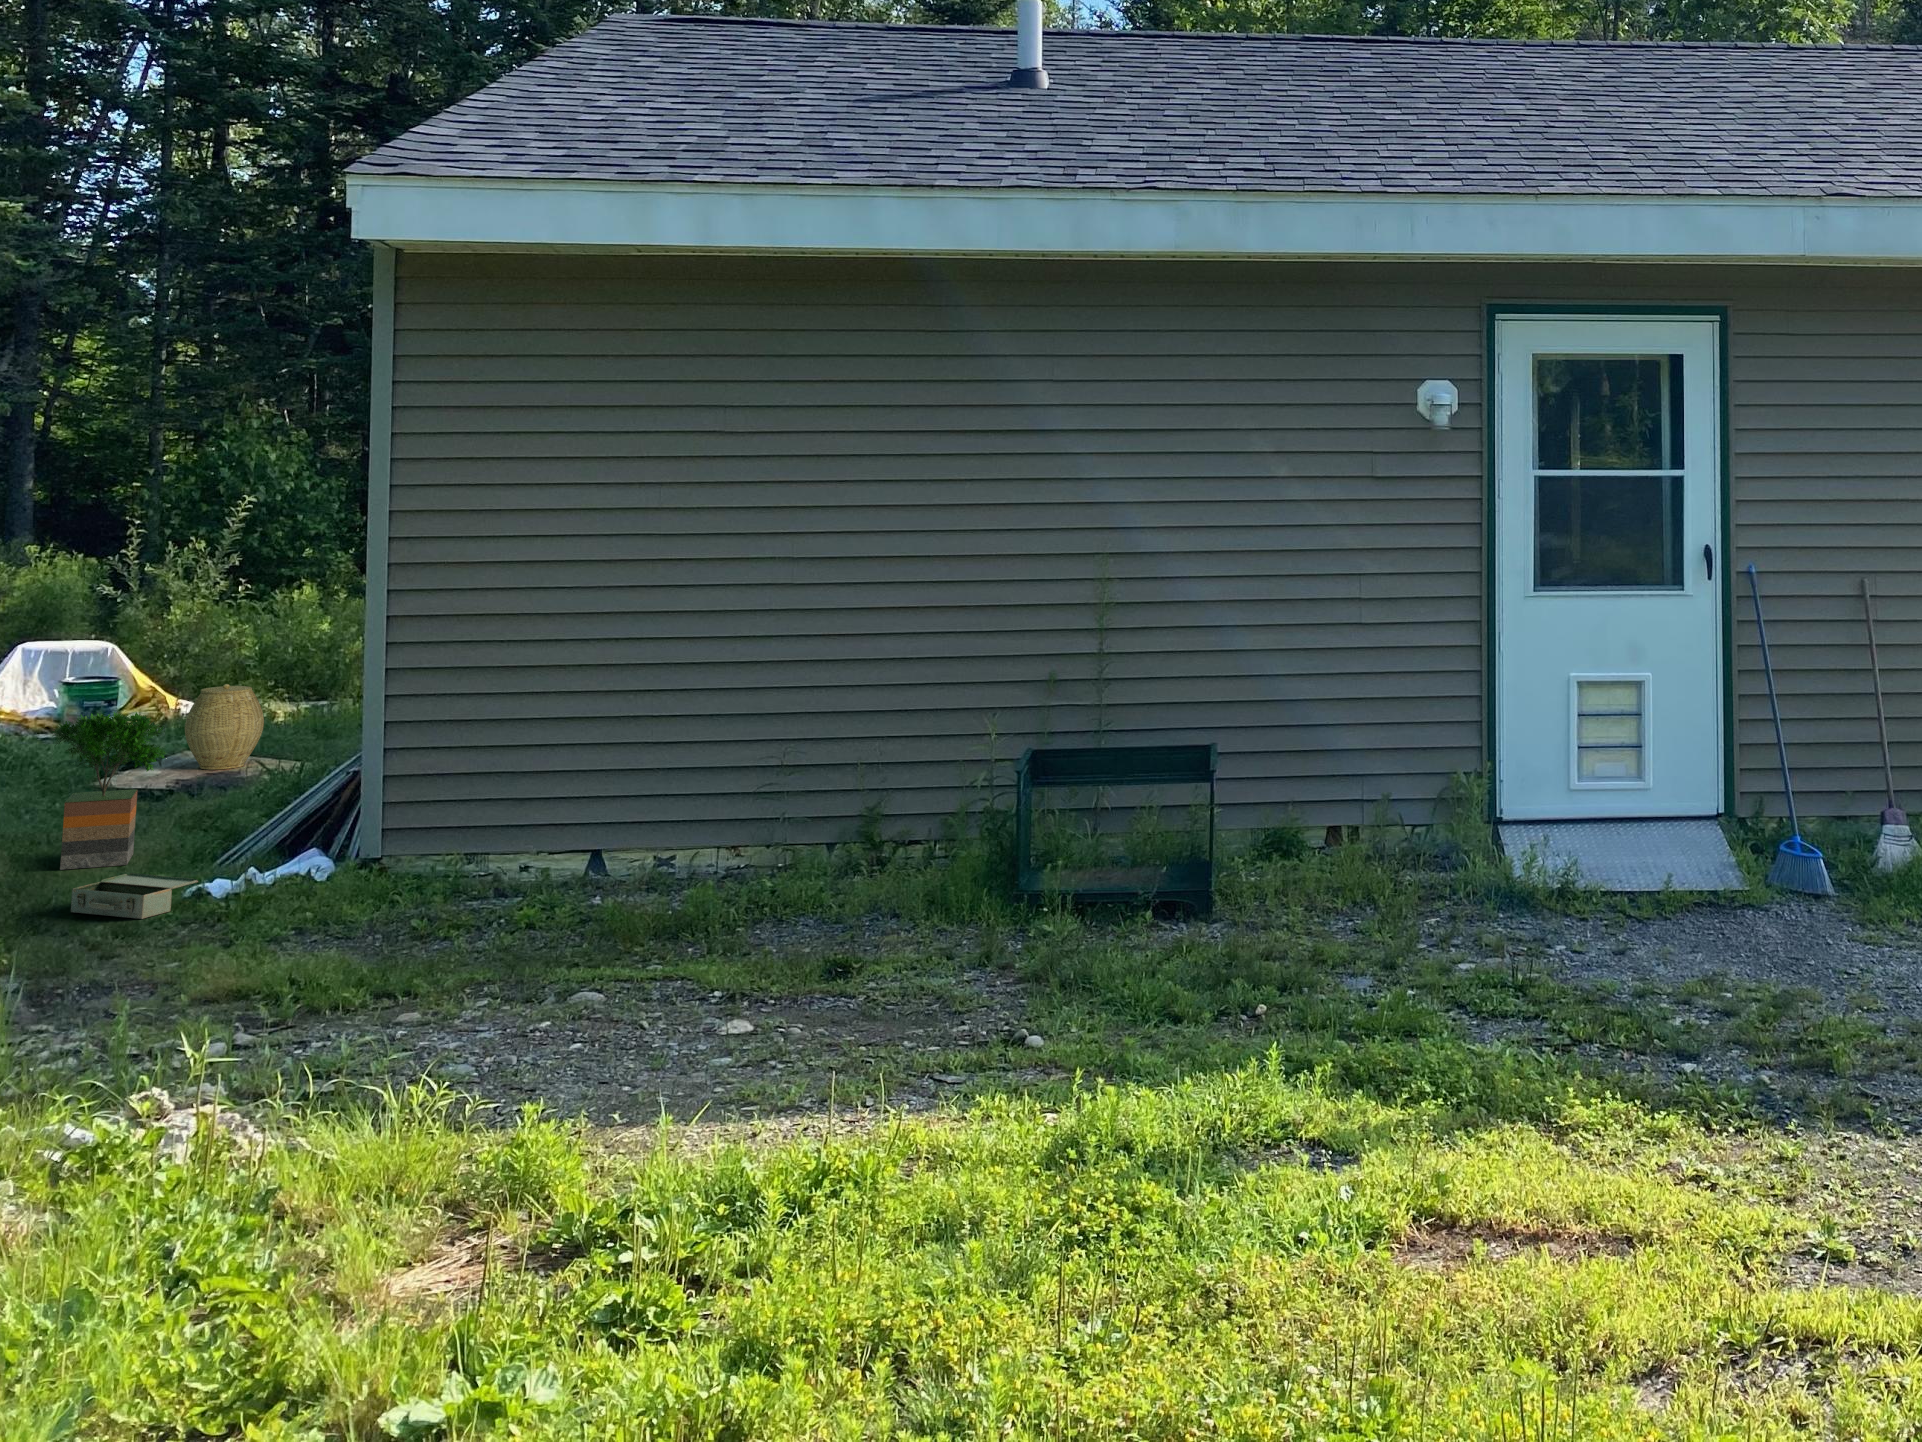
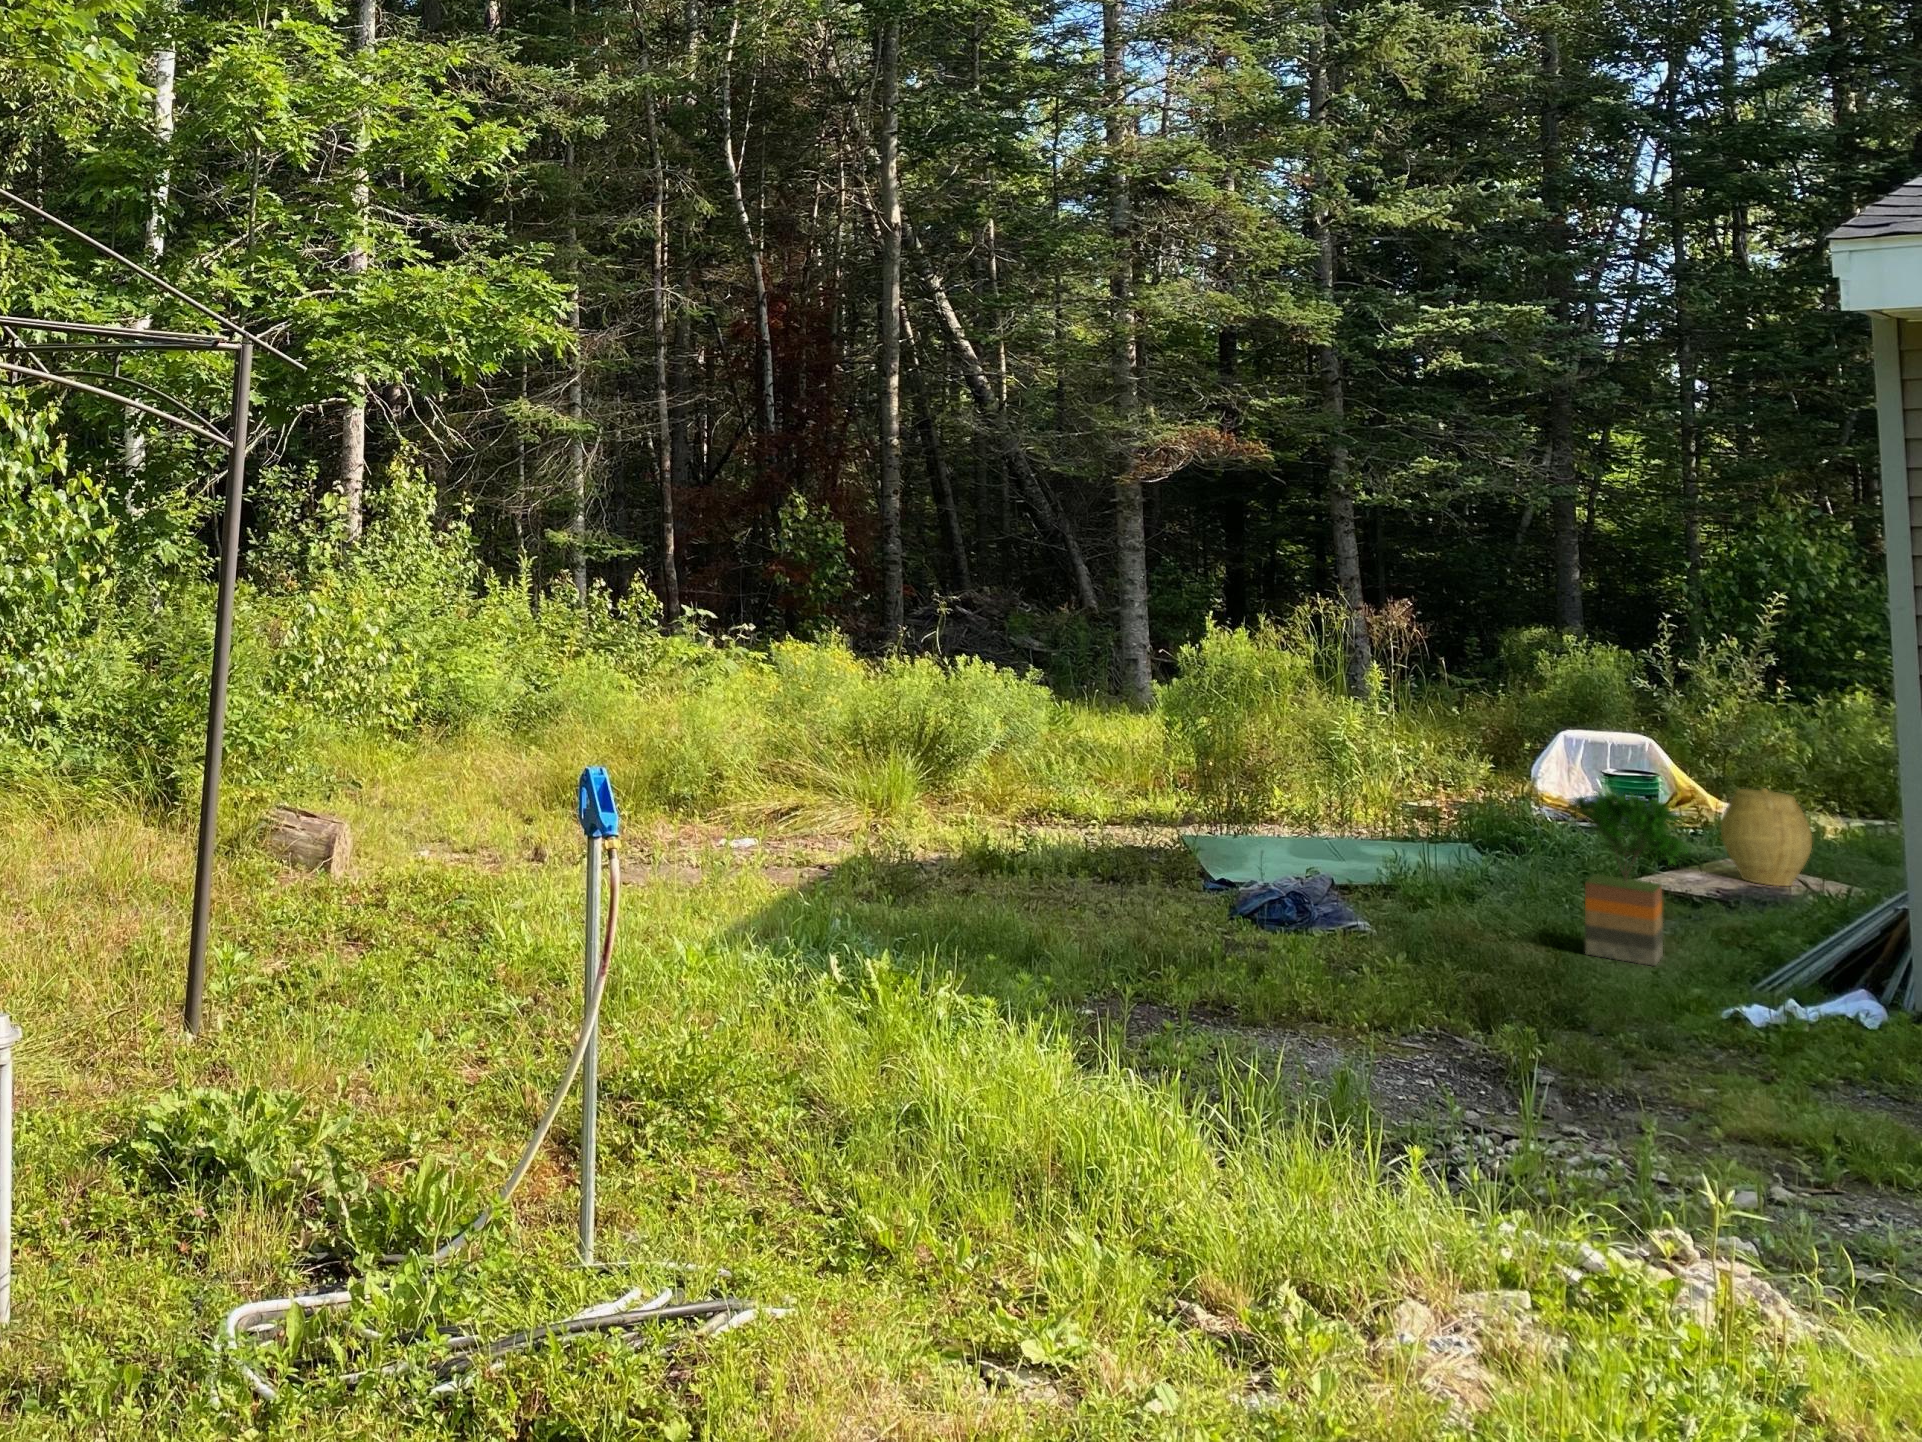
toolbox: present [71,873,198,919] -> none [1592,975,1732,1031]

